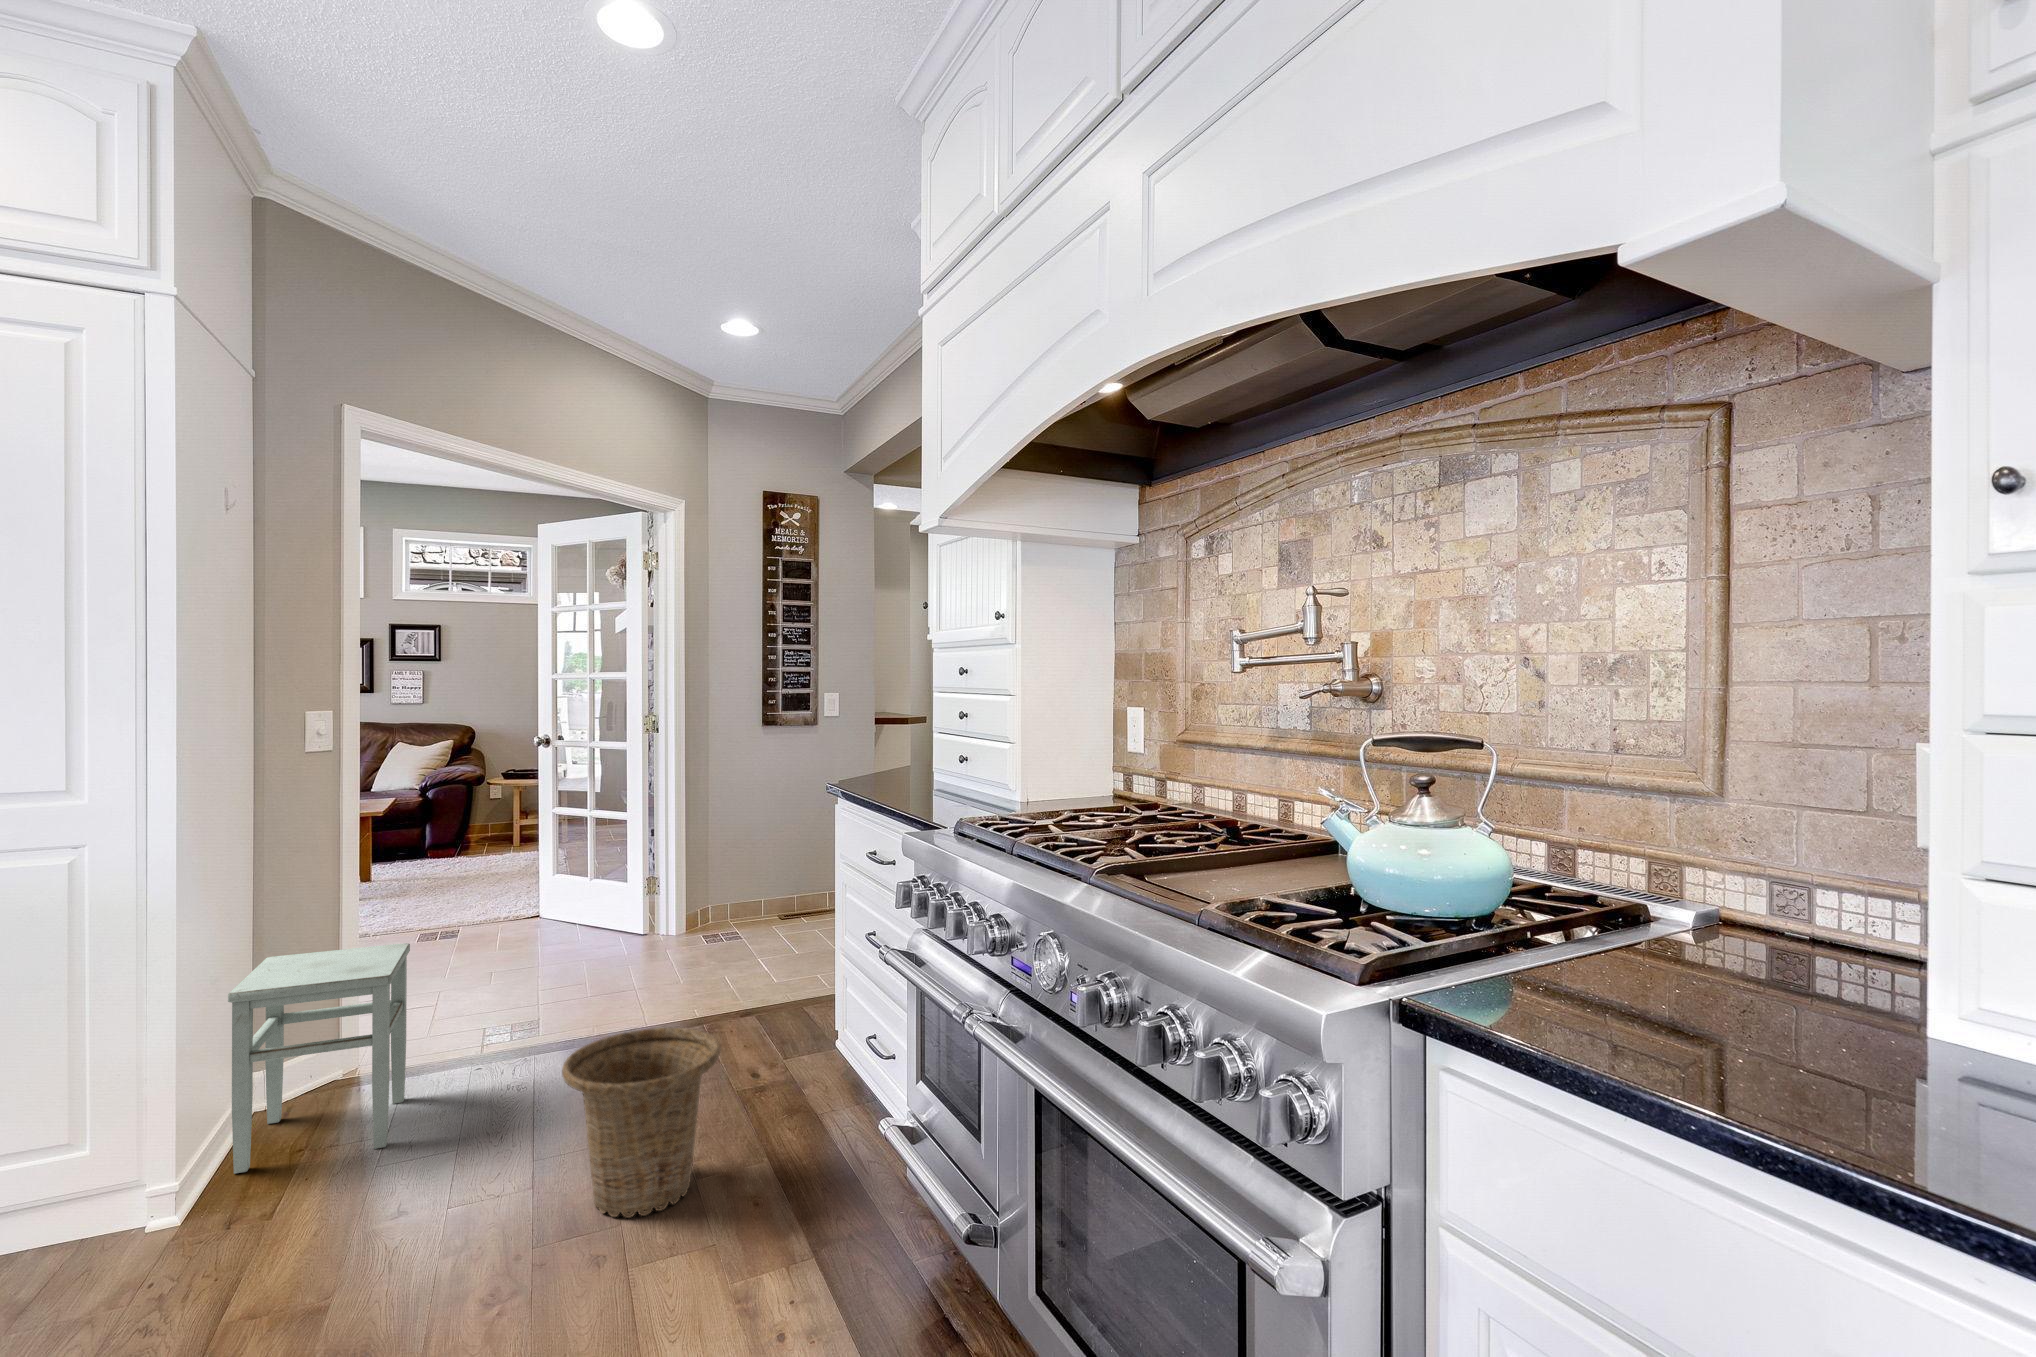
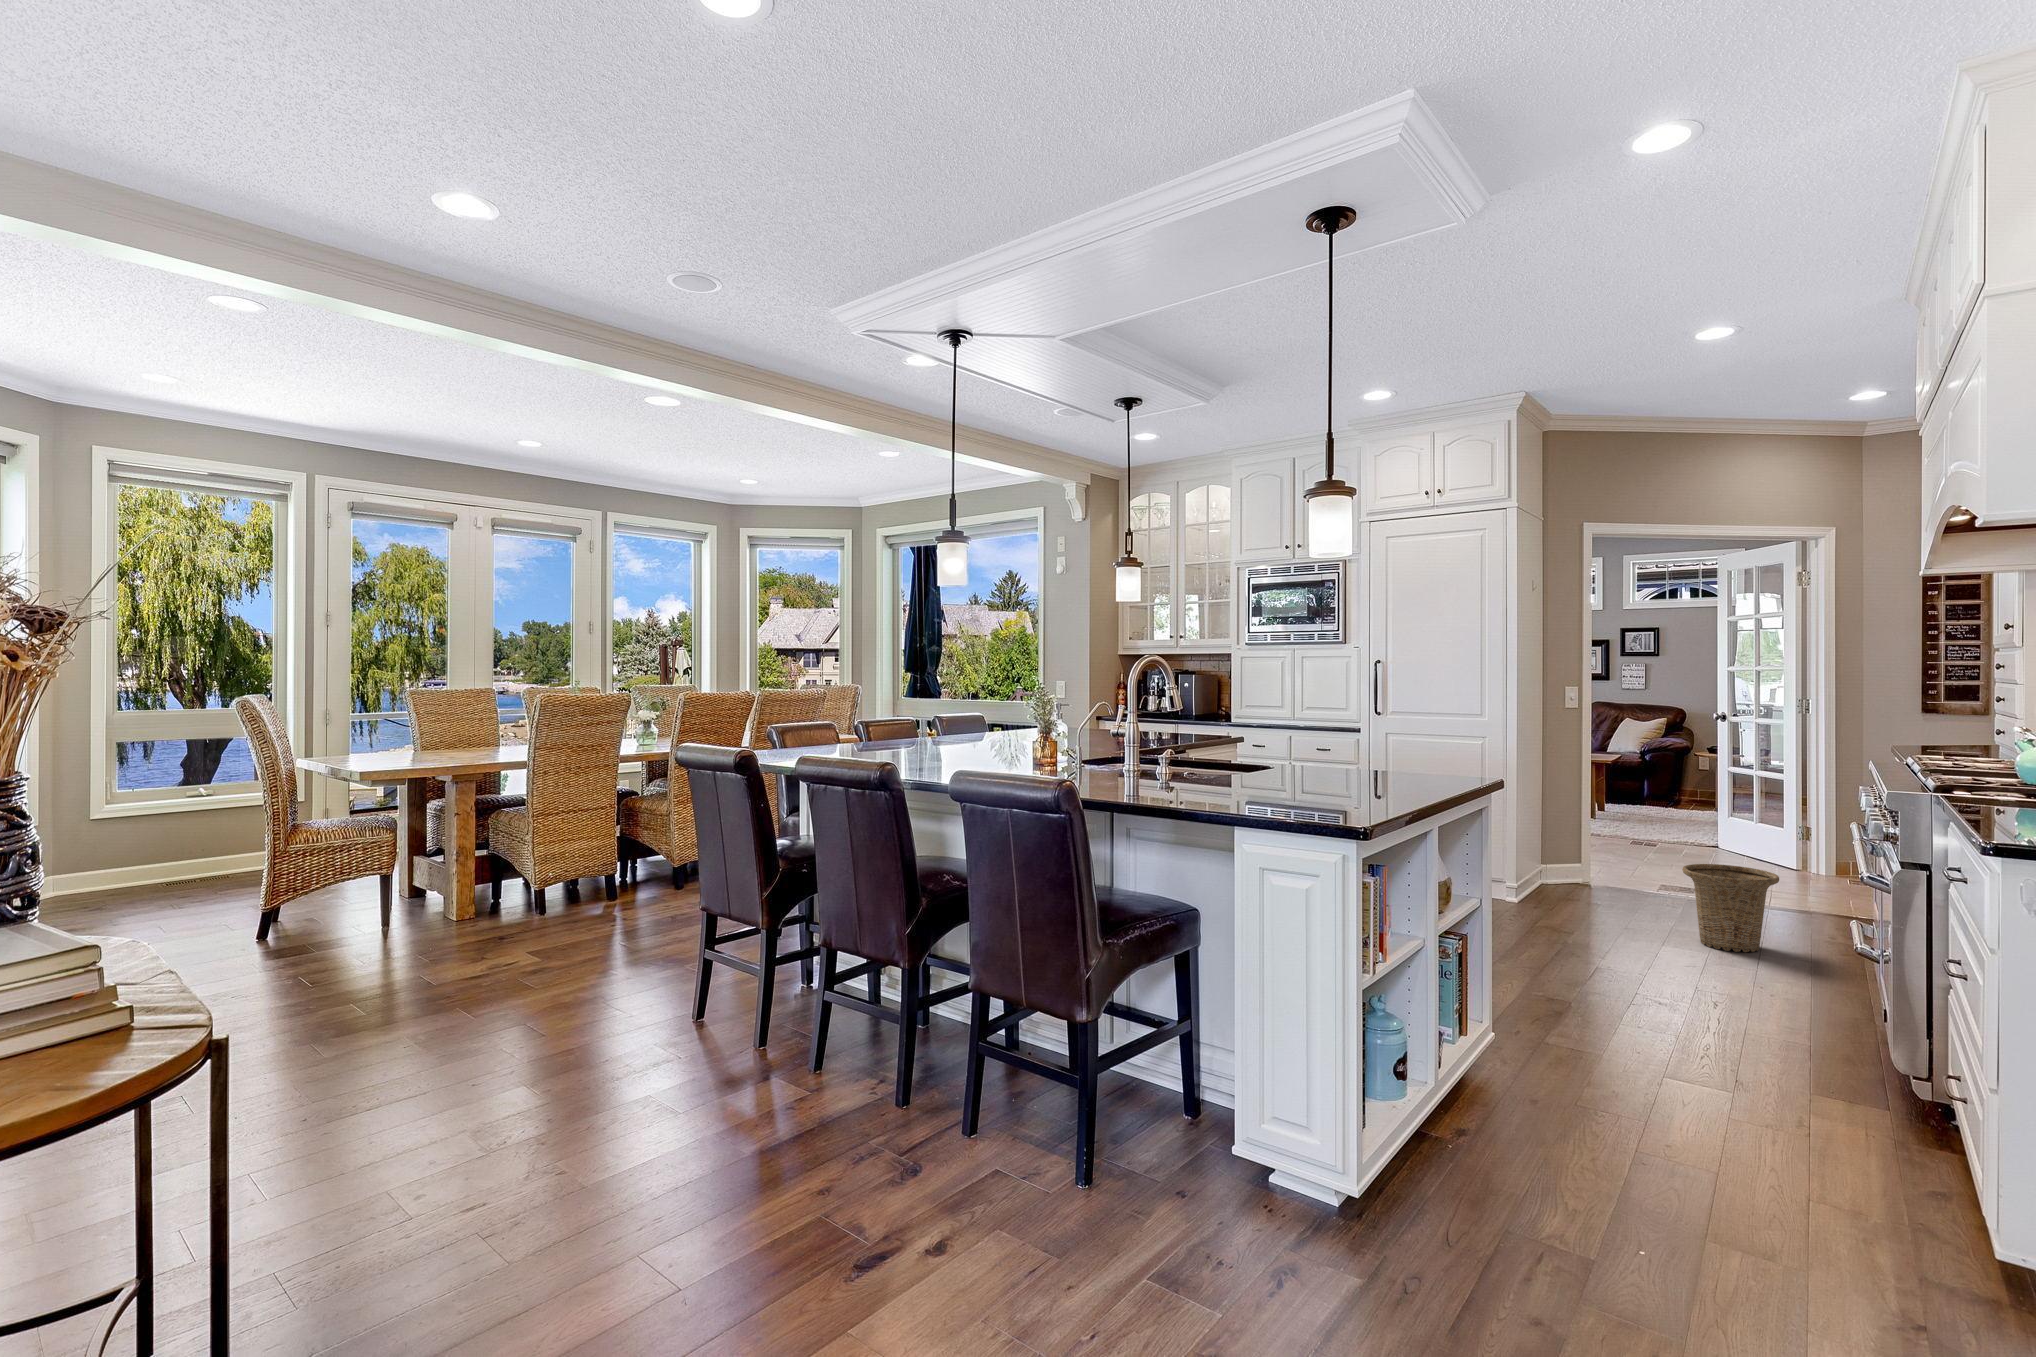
stool: present [228,943,410,1174] -> none [1532,806,1615,904]

